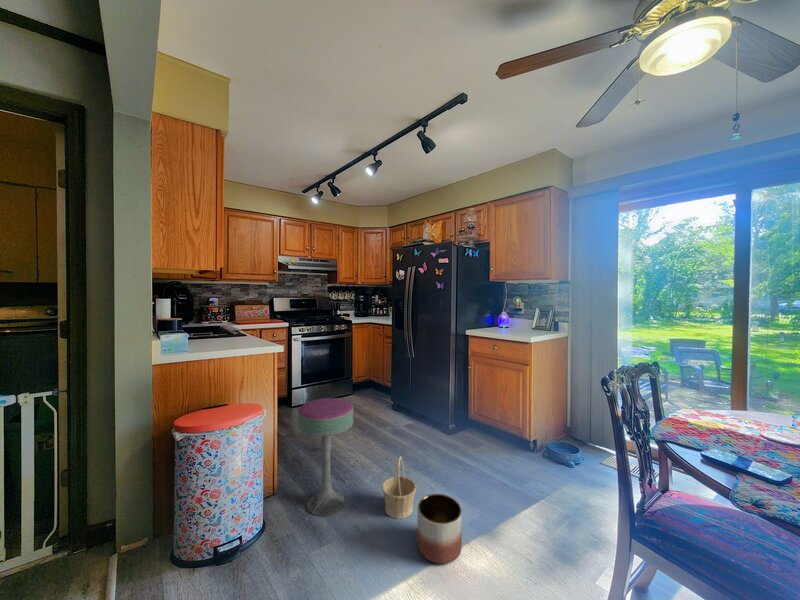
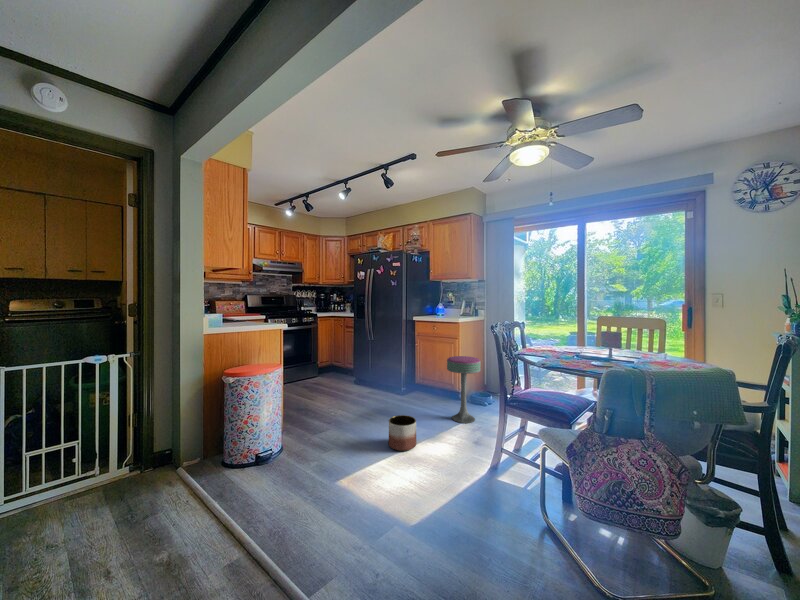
bar stool: present [298,398,354,516] -> present [447,356,481,423]
basket: present [382,457,416,519] -> none [362,398,385,437]

